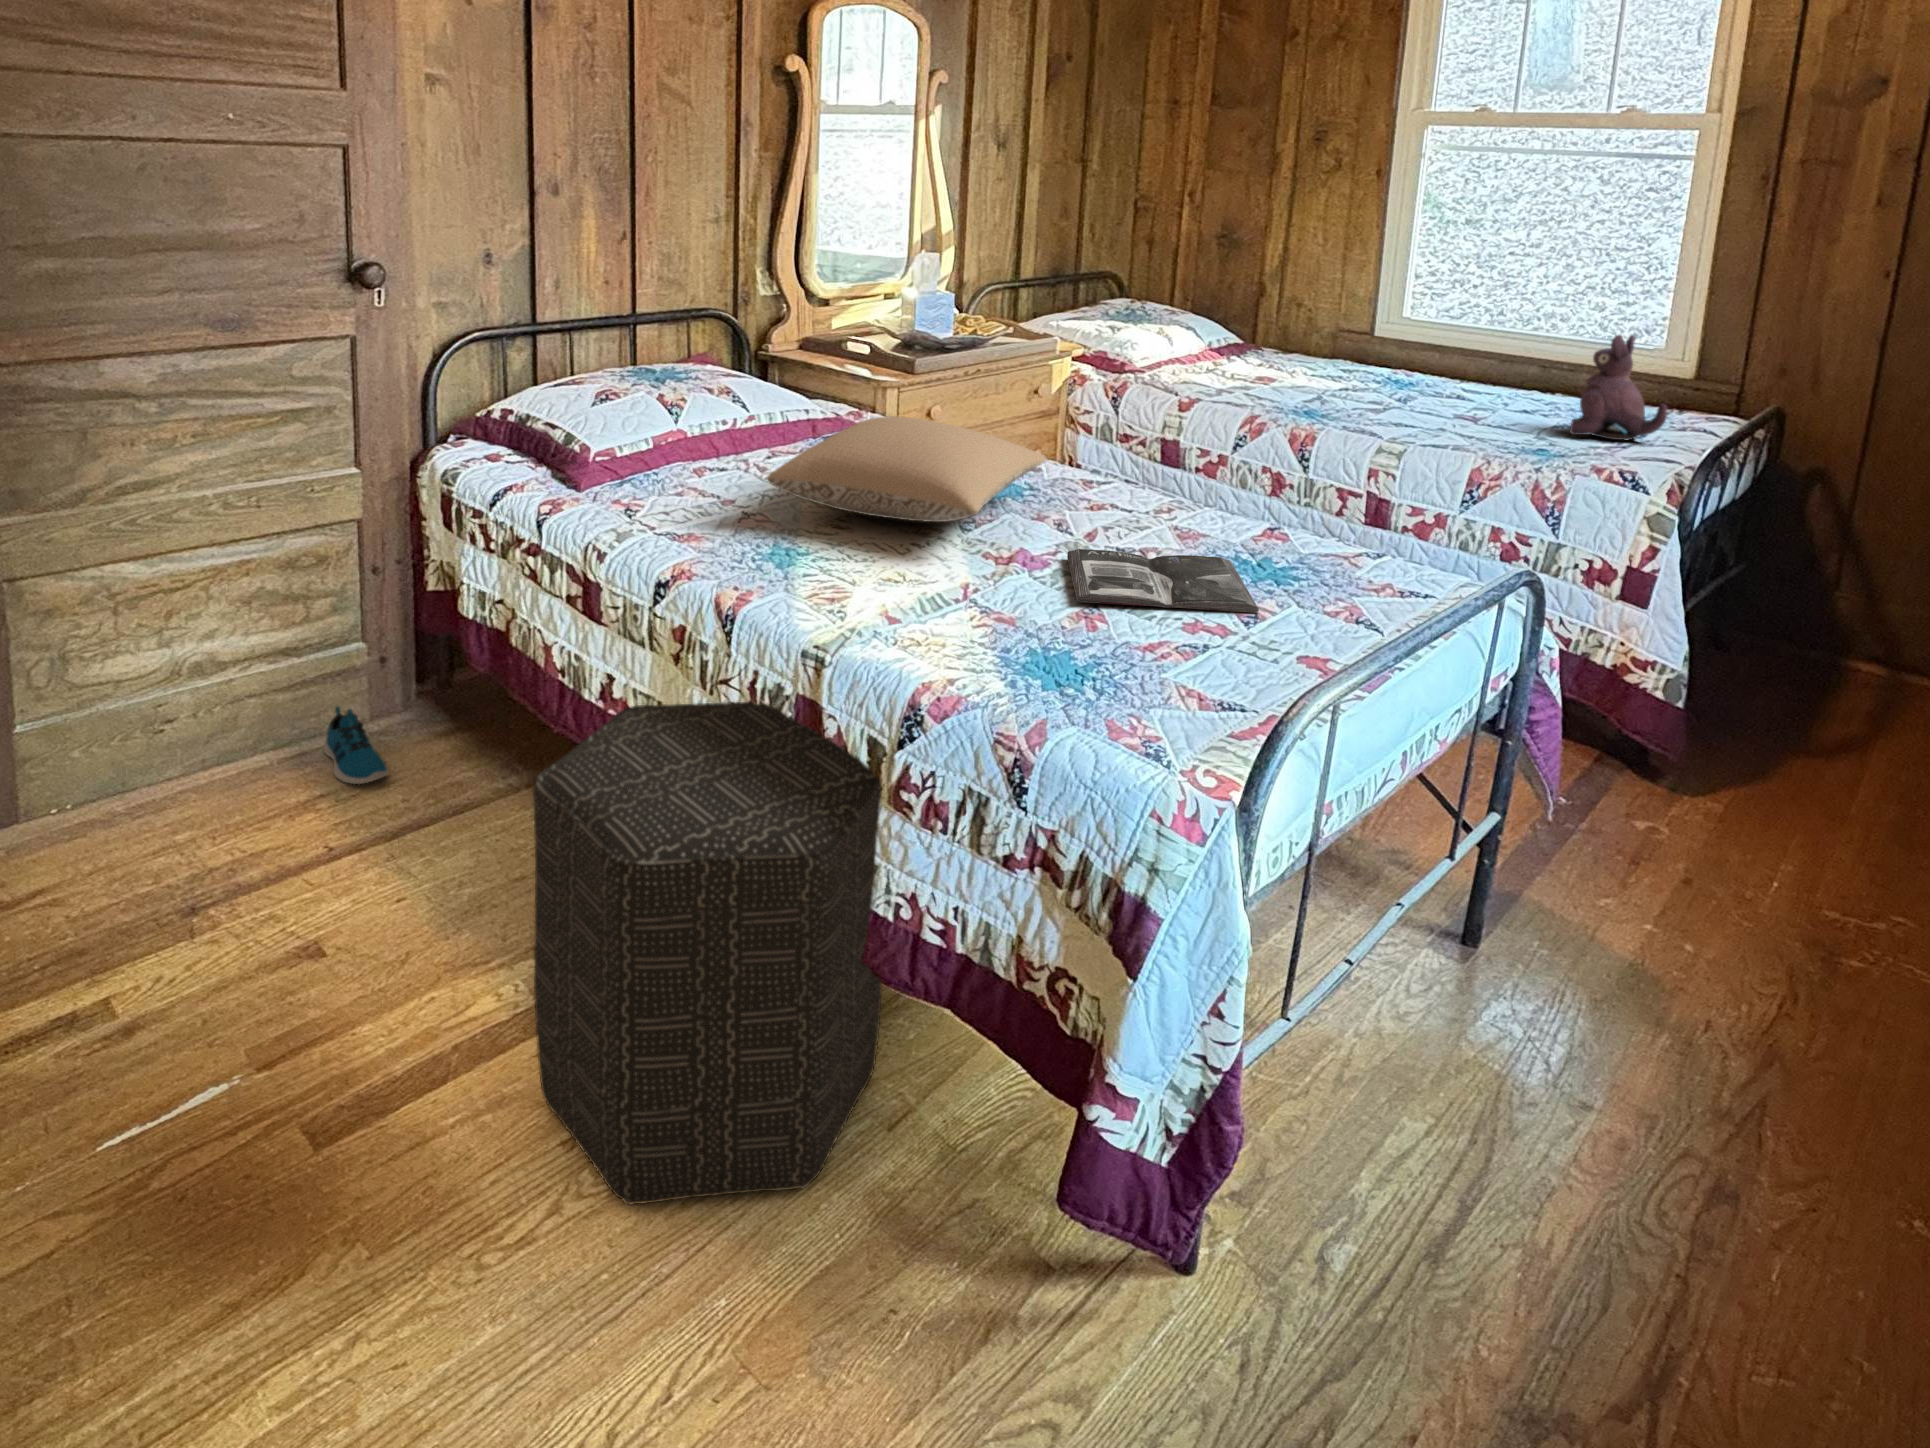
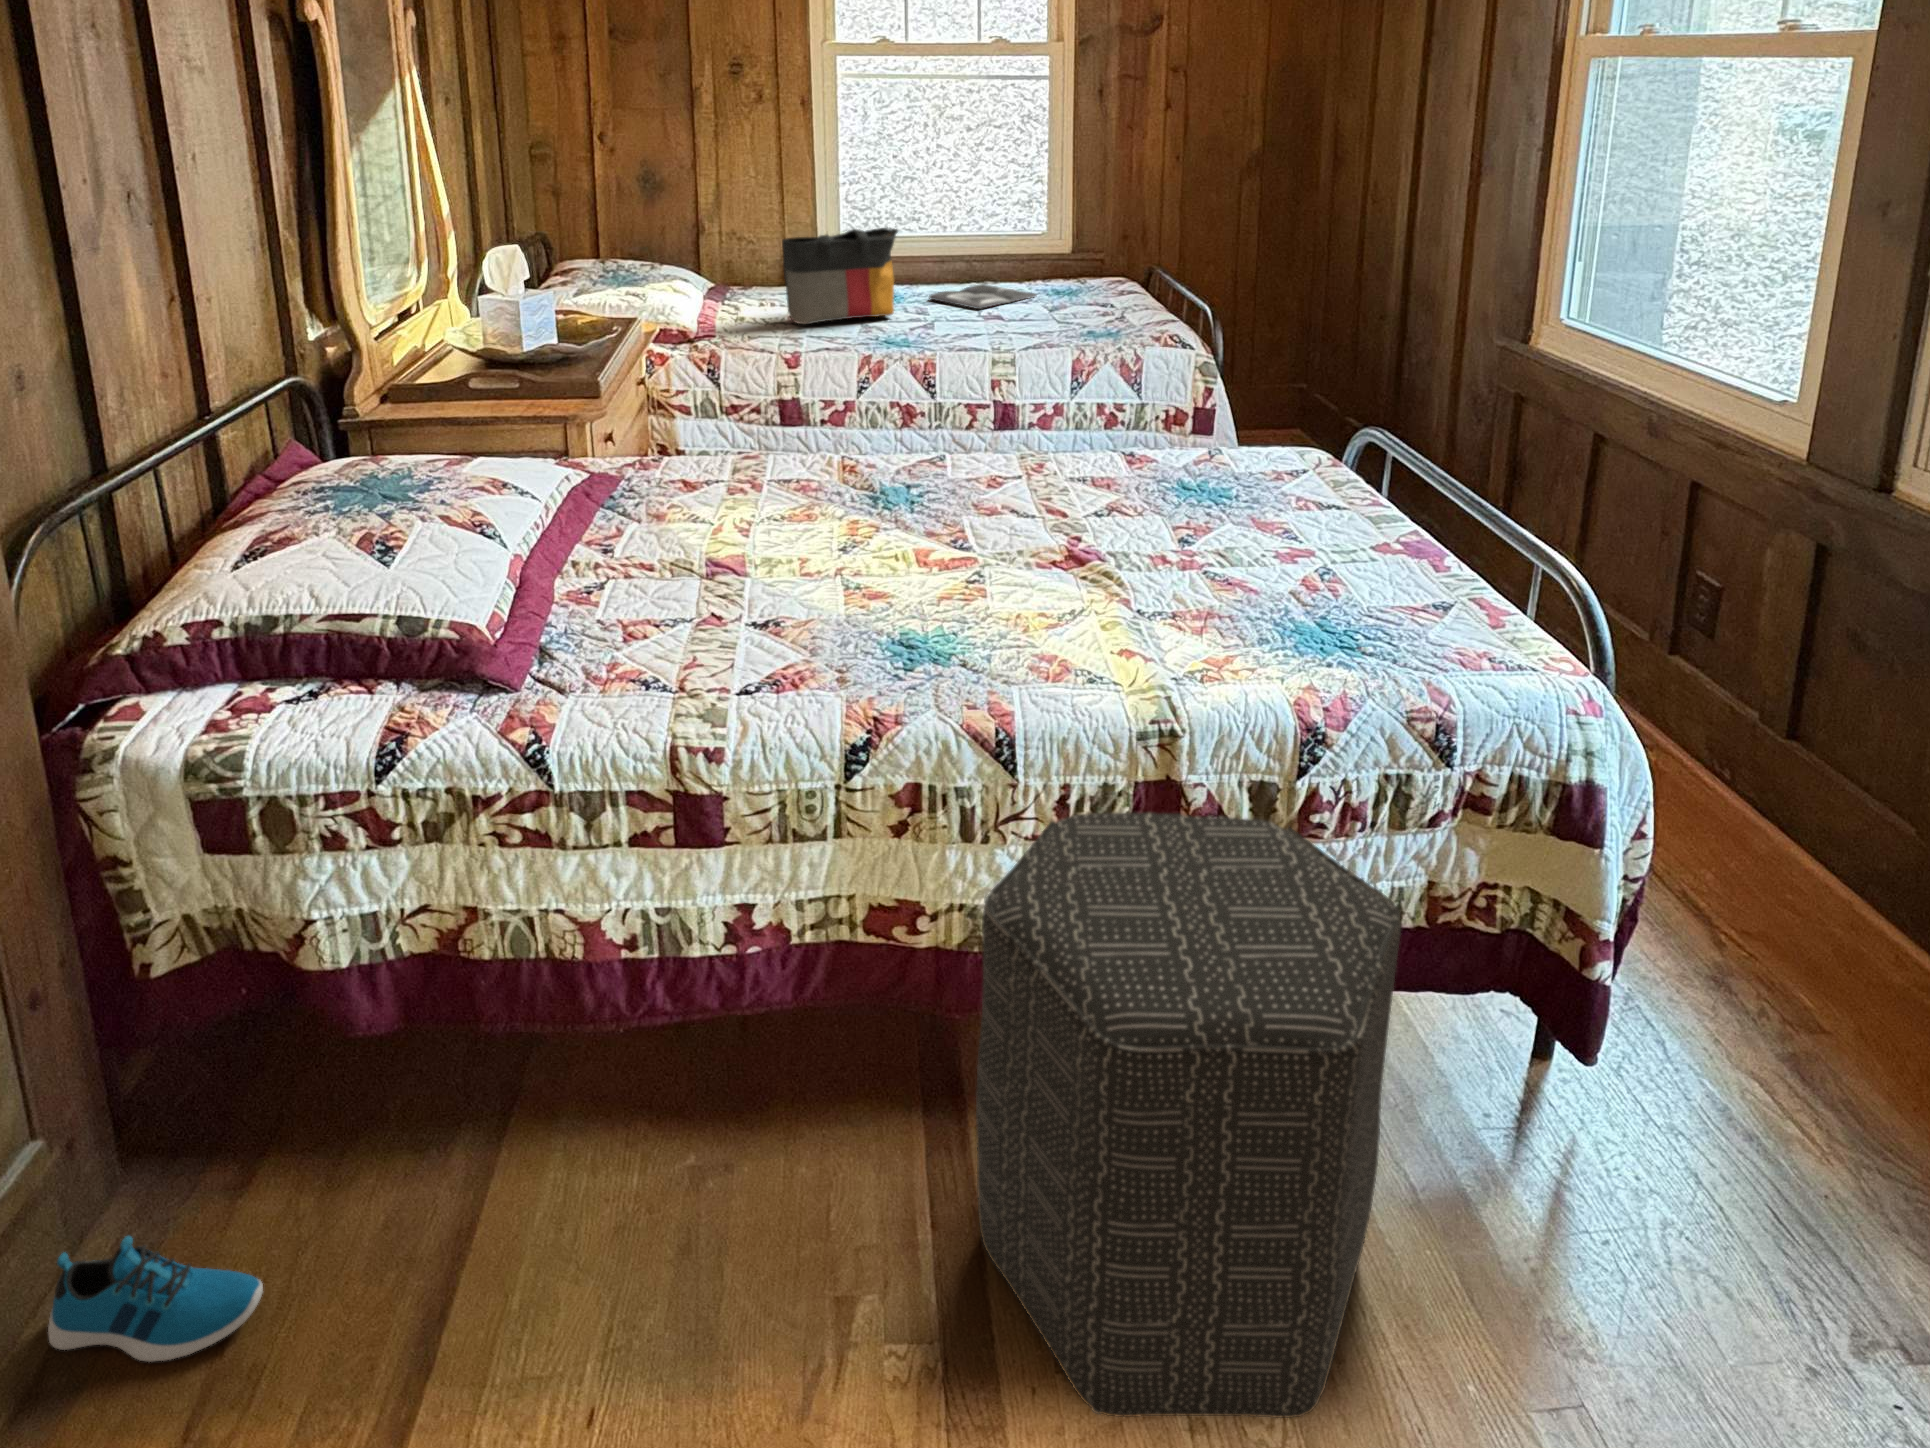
tote bag: none [1250,295,1382,393] -> present [782,228,898,324]
plush toy: present [1570,335,1667,440] -> none [1066,228,1133,316]
pillow: present [768,416,1047,522] -> none [729,441,1048,577]
magazine: present [1067,549,1259,613] -> present [929,284,1036,309]

